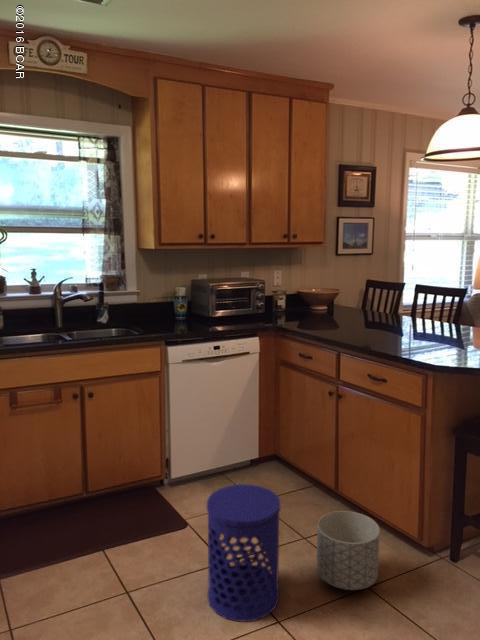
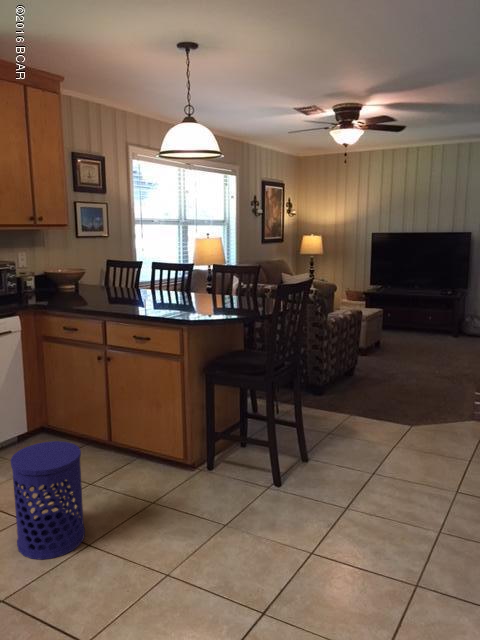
planter: present [317,511,380,590] -> none [109,448,161,509]

